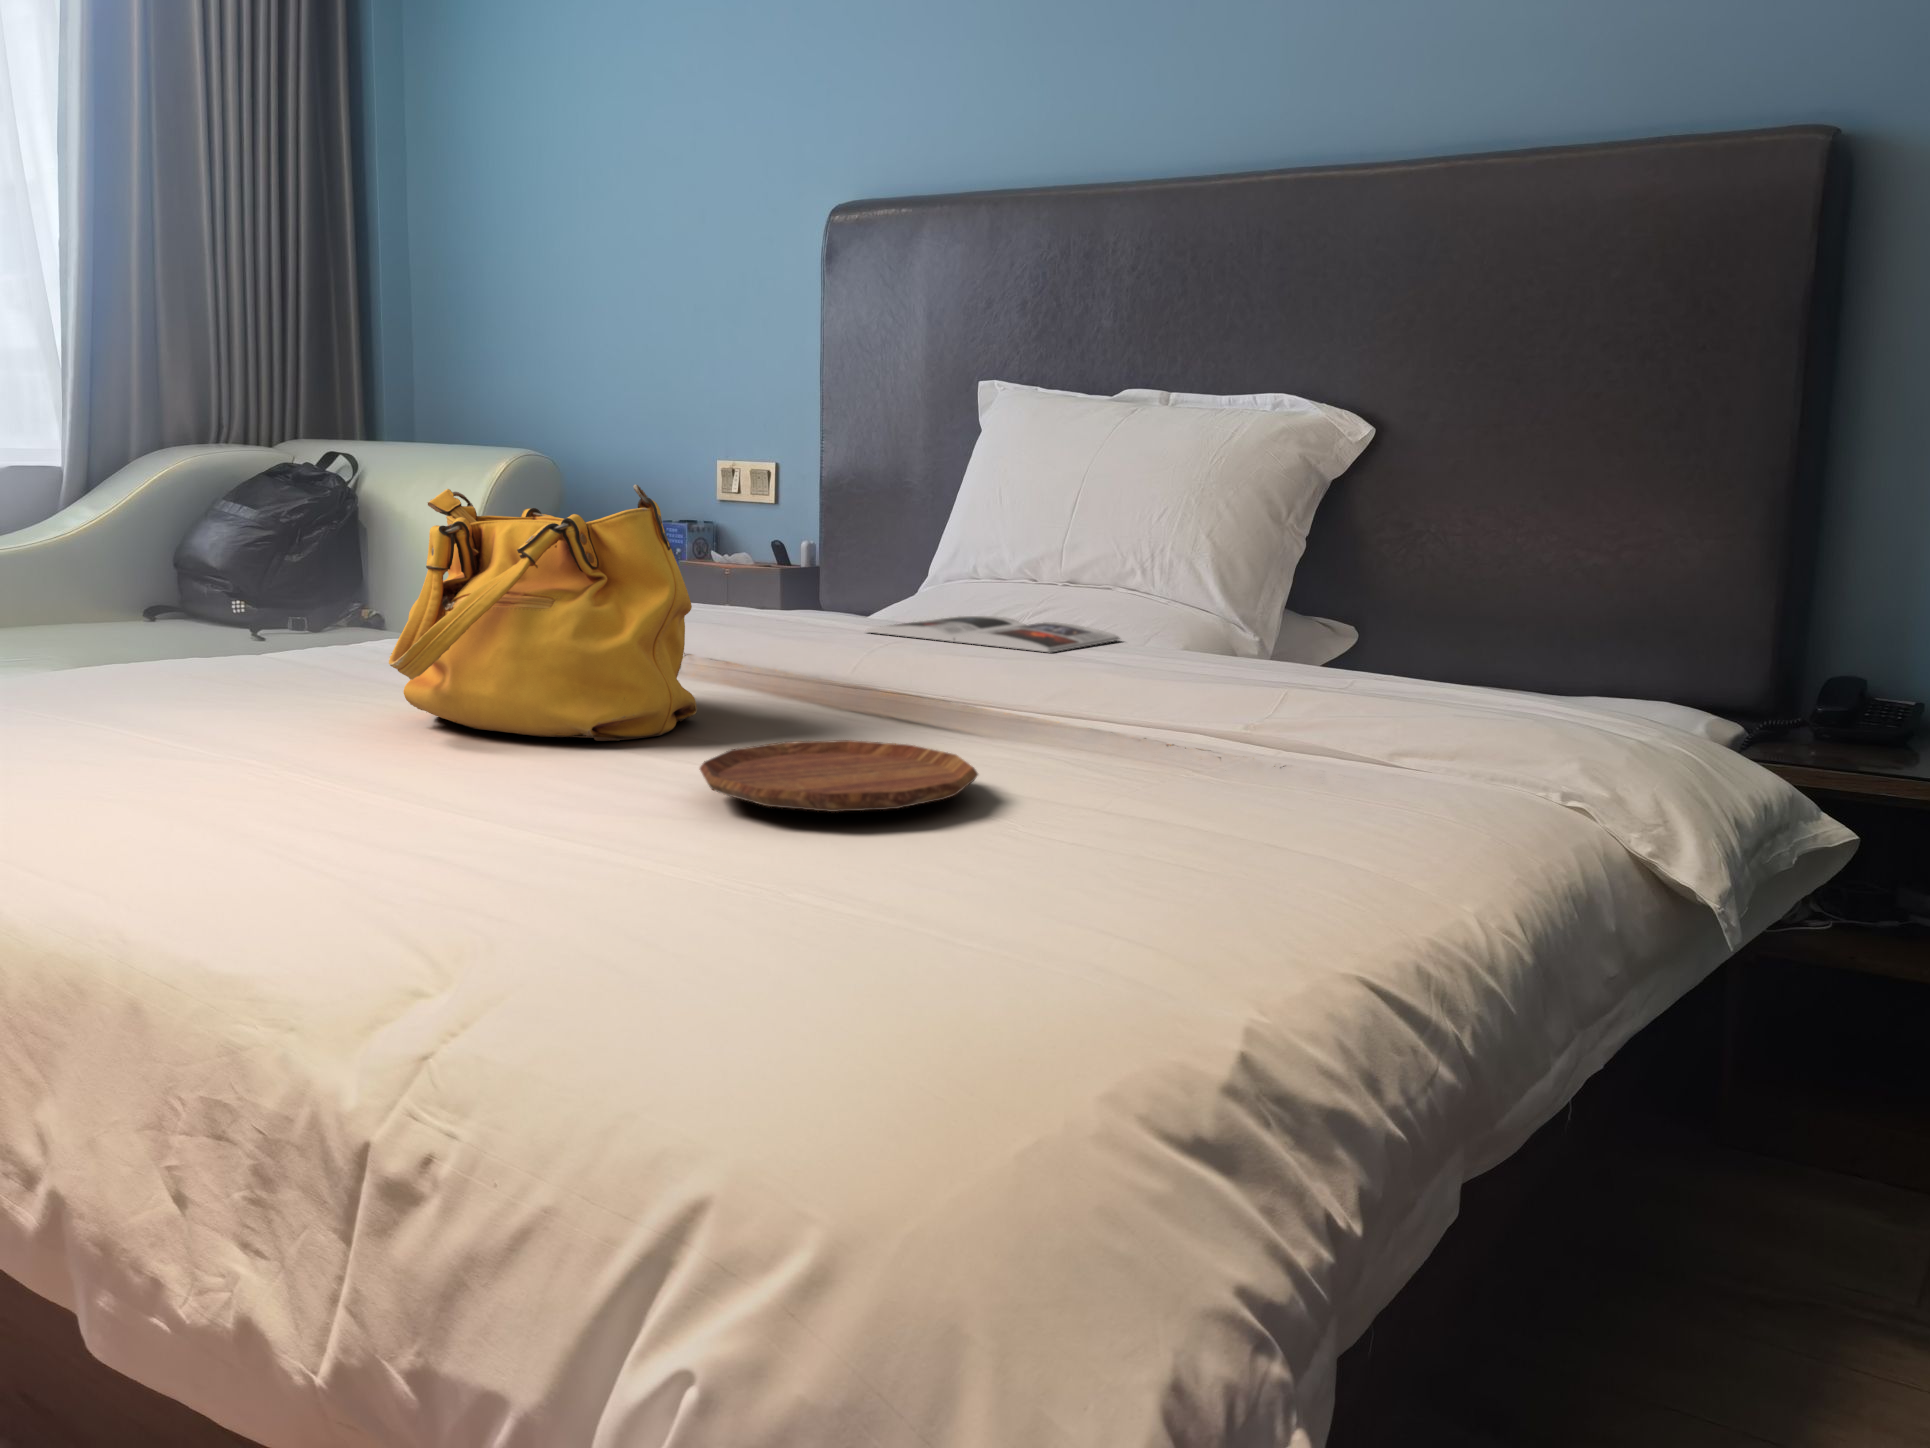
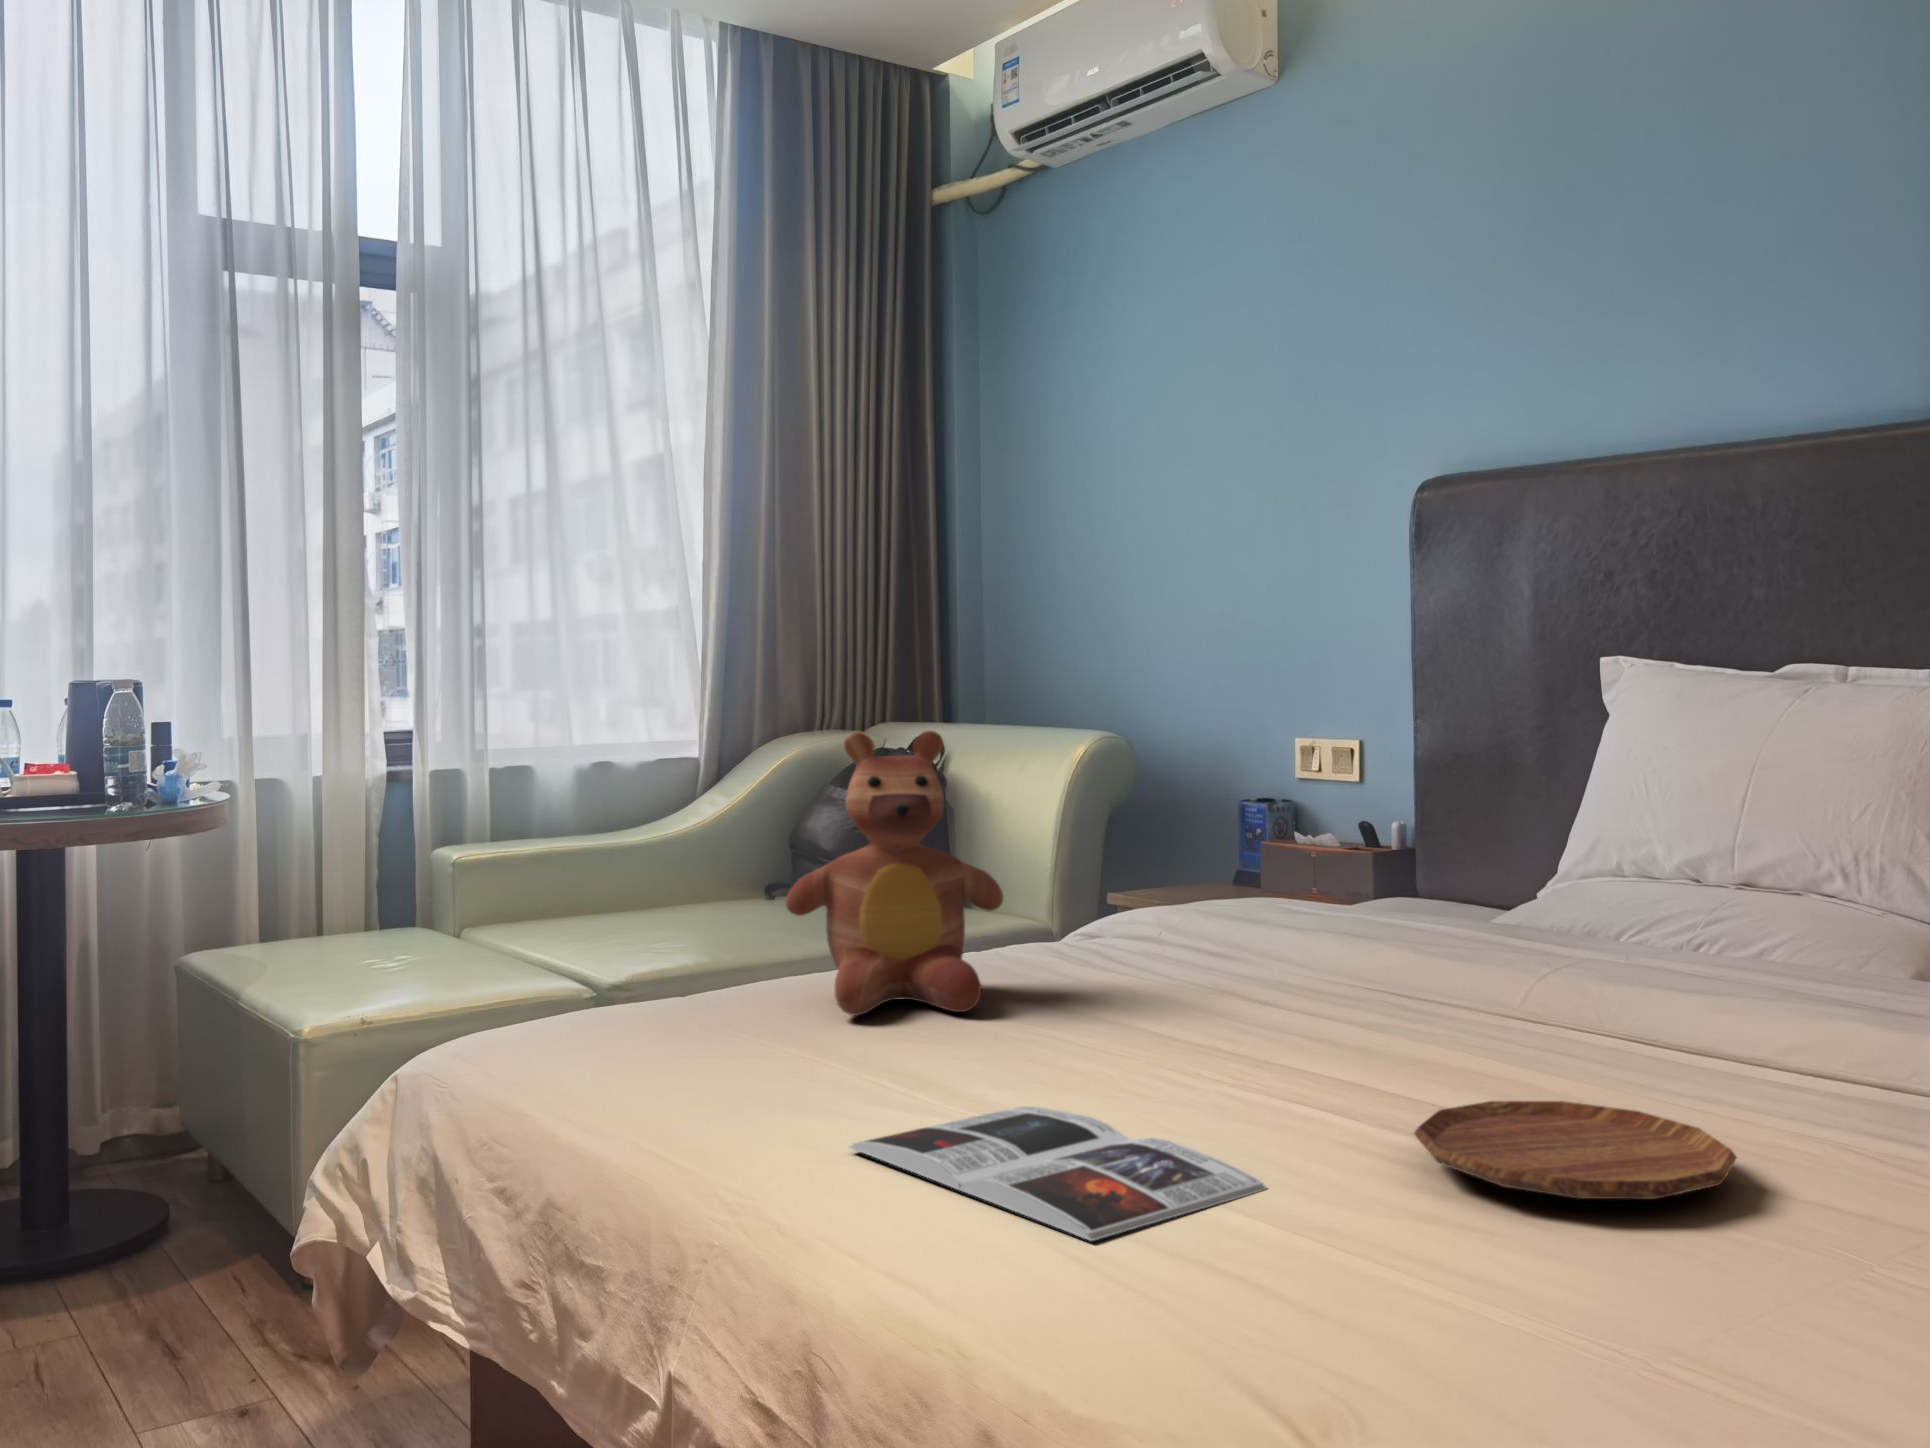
teddy bear: none [96,402,355,702] -> present [785,731,1004,1016]
handbag: present [389,485,697,741] -> none [1067,814,1364,1080]
magazine: present [866,616,1120,652] -> present [850,1106,1266,1241]

